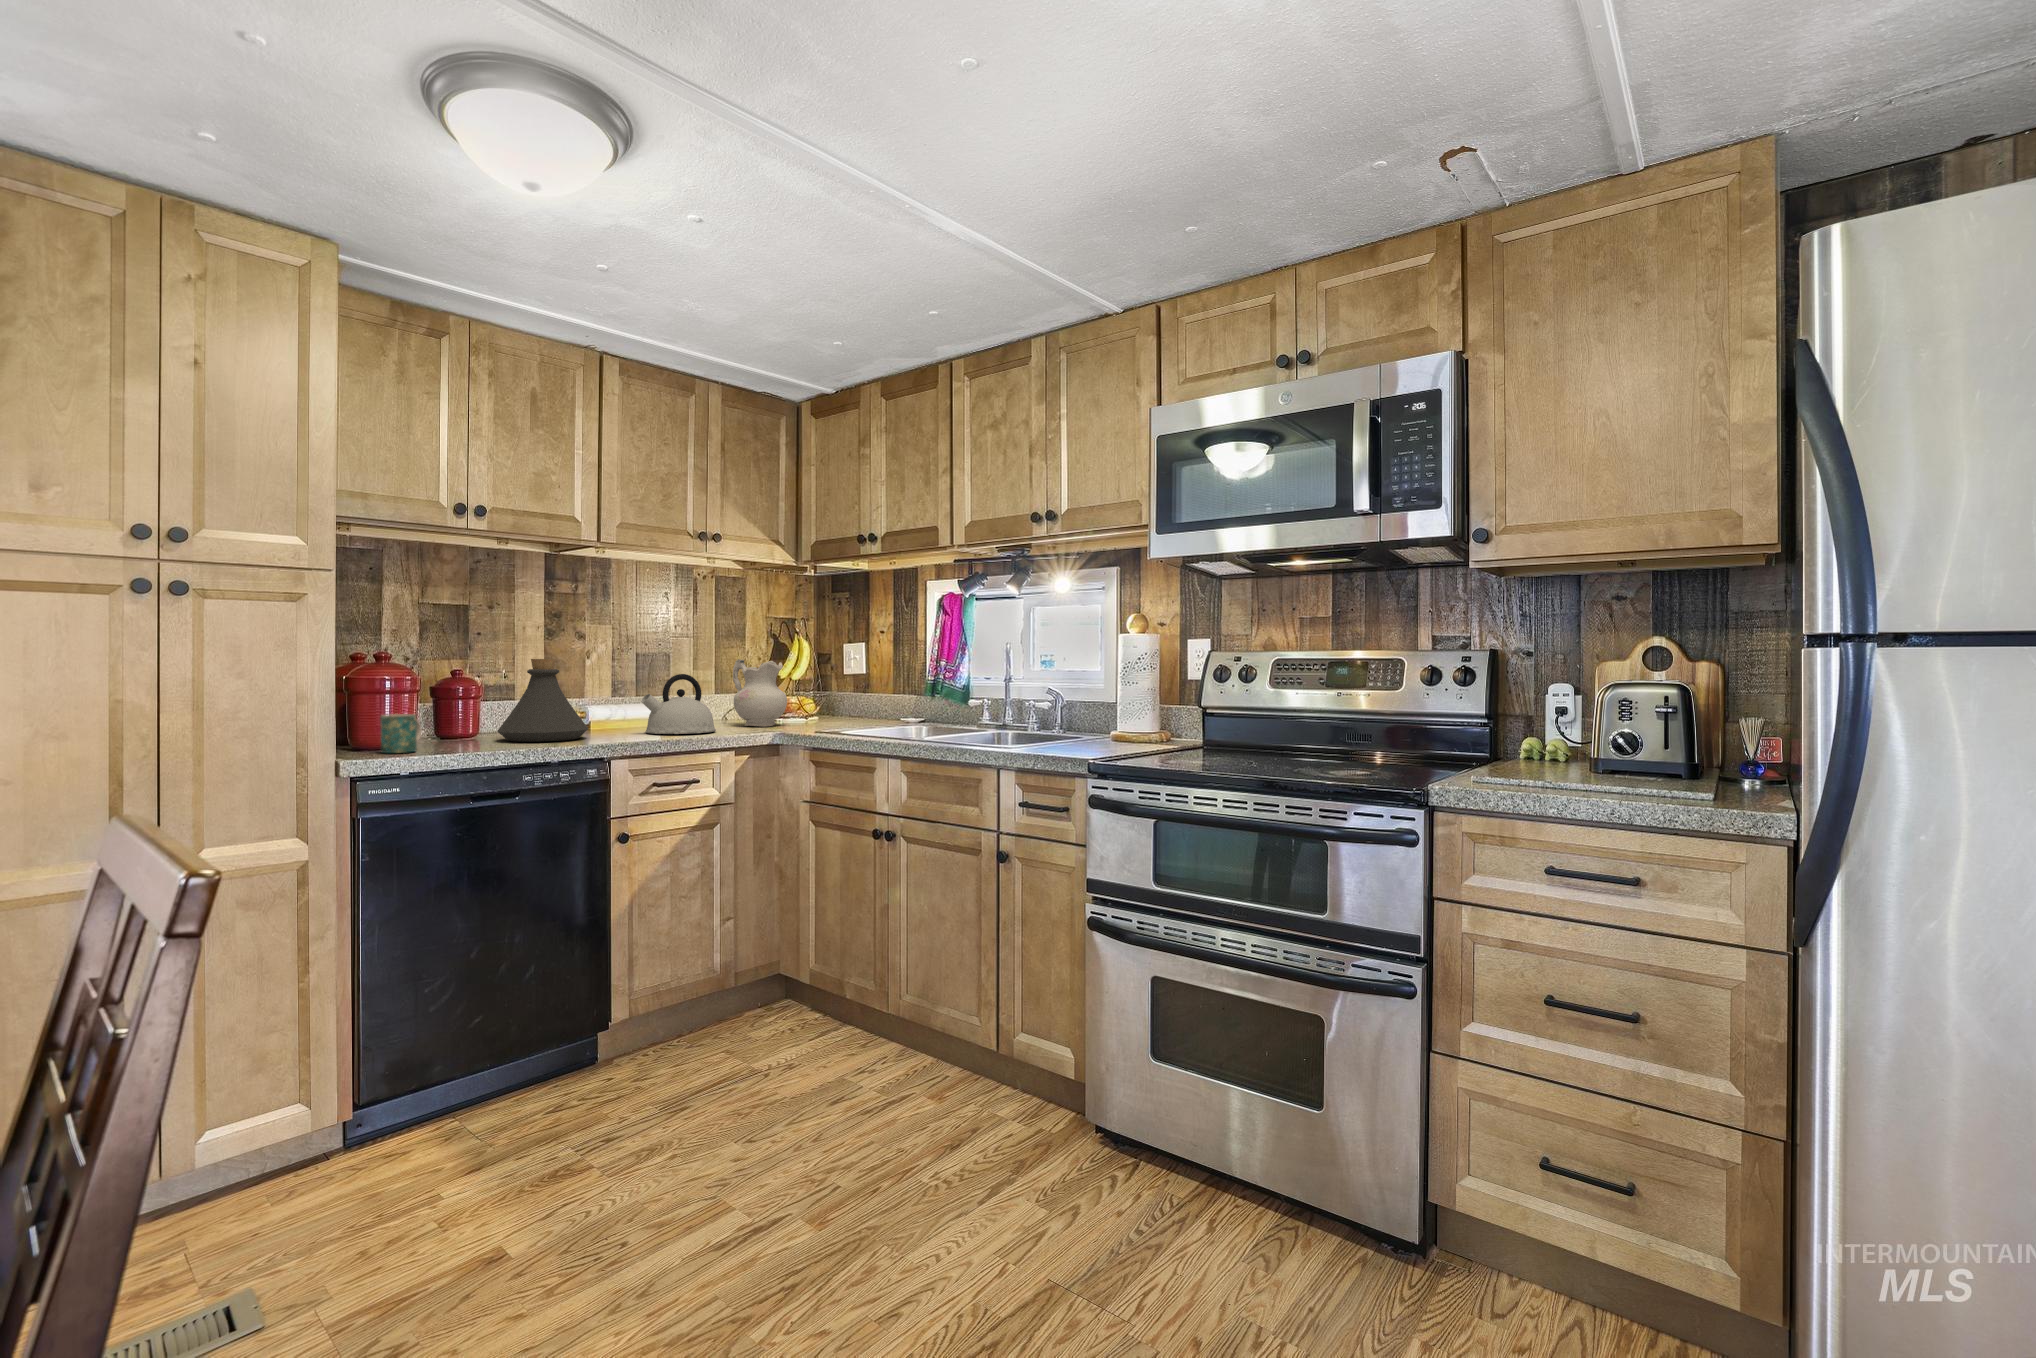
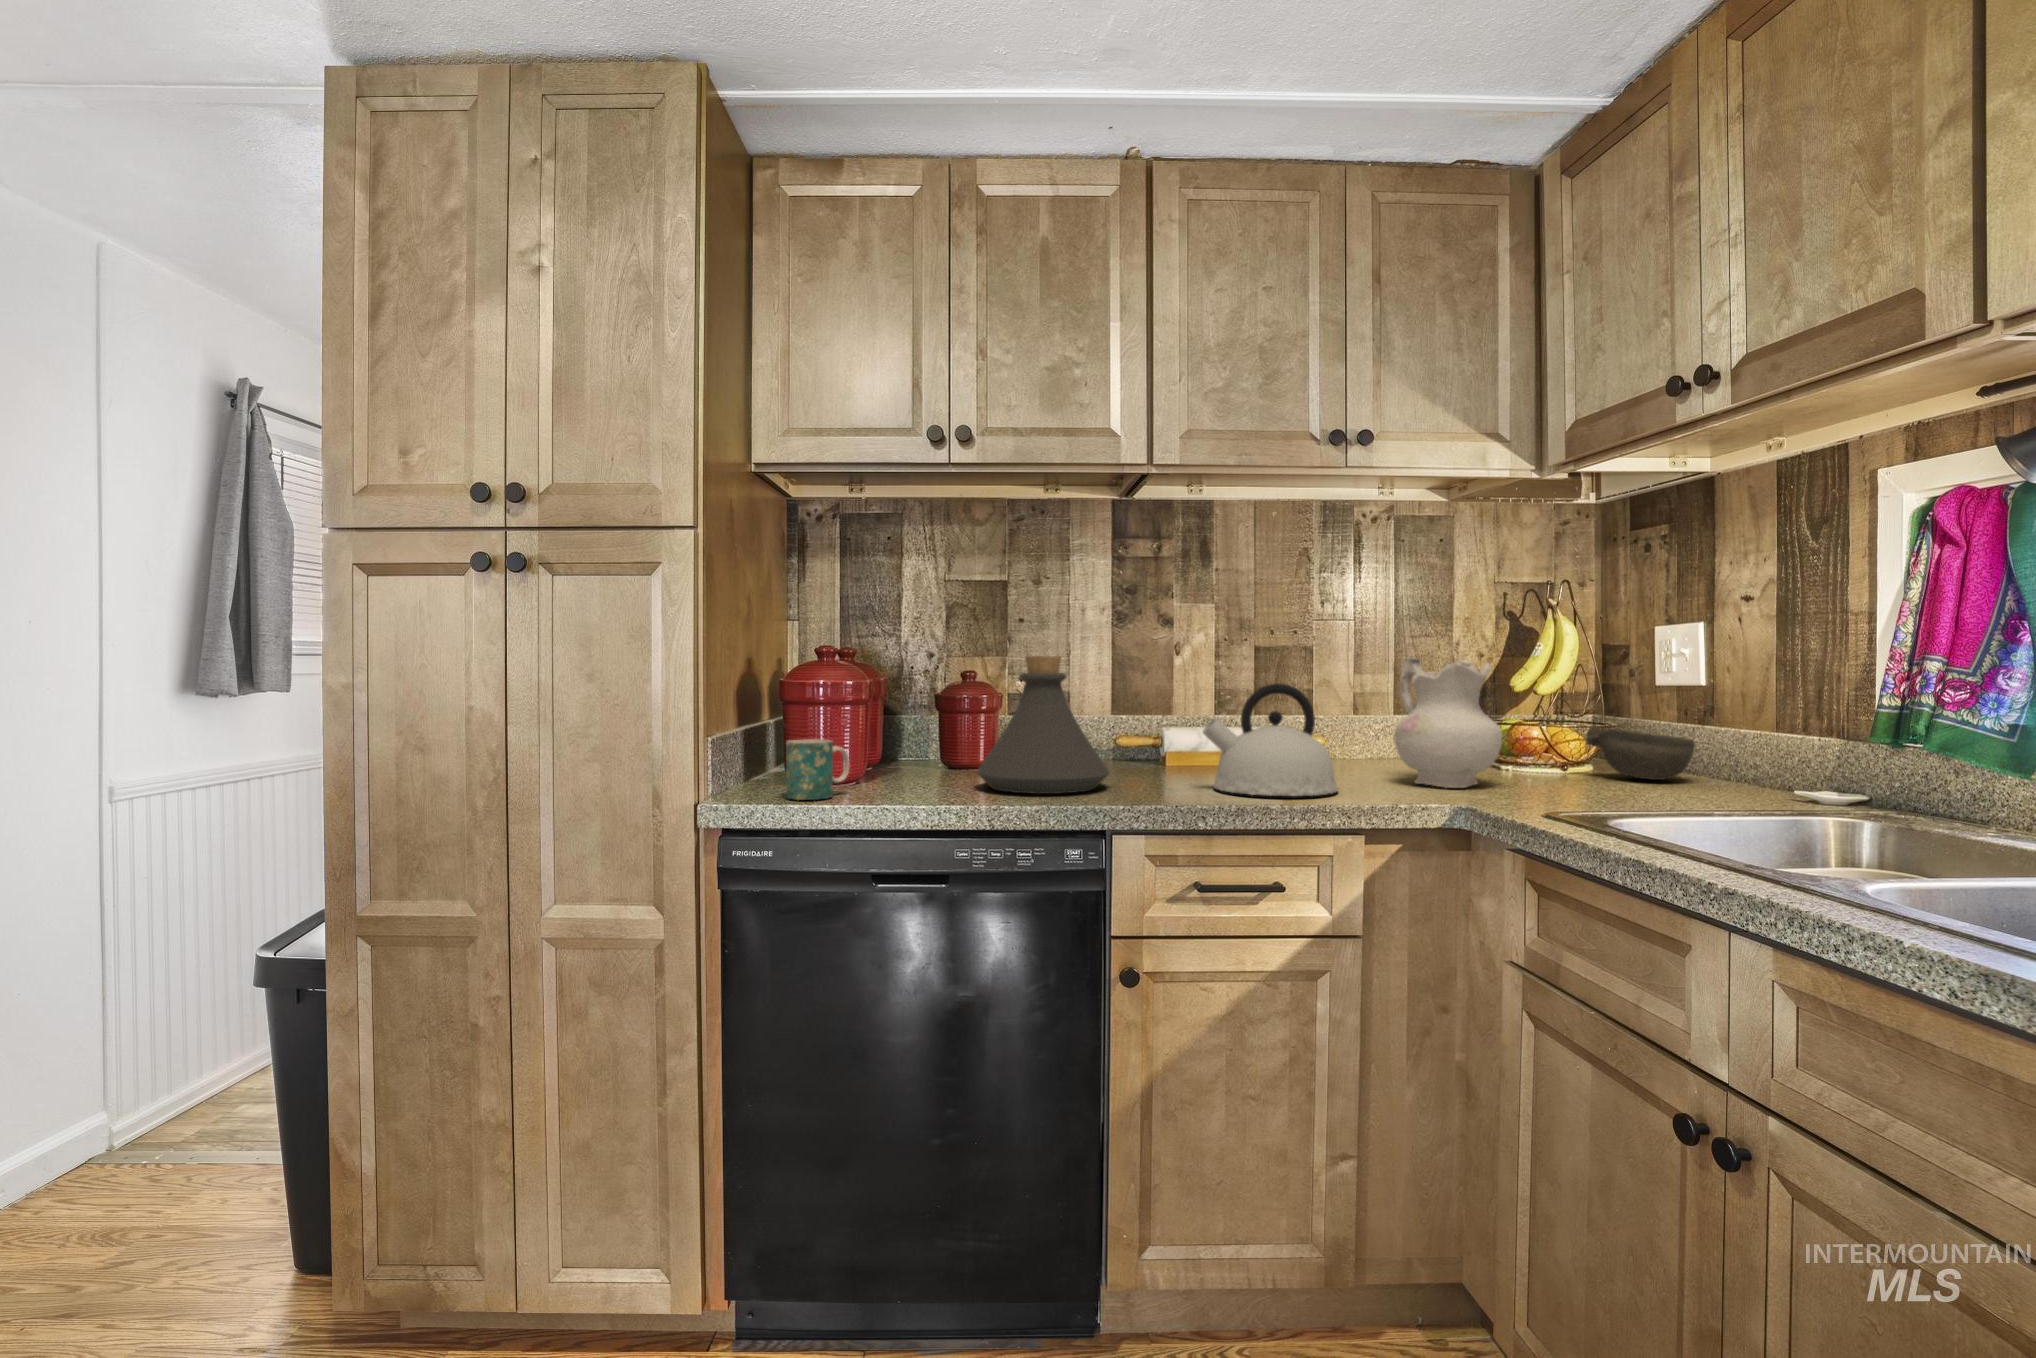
bowl: none [817,695,864,719] -> present [1586,728,1695,780]

